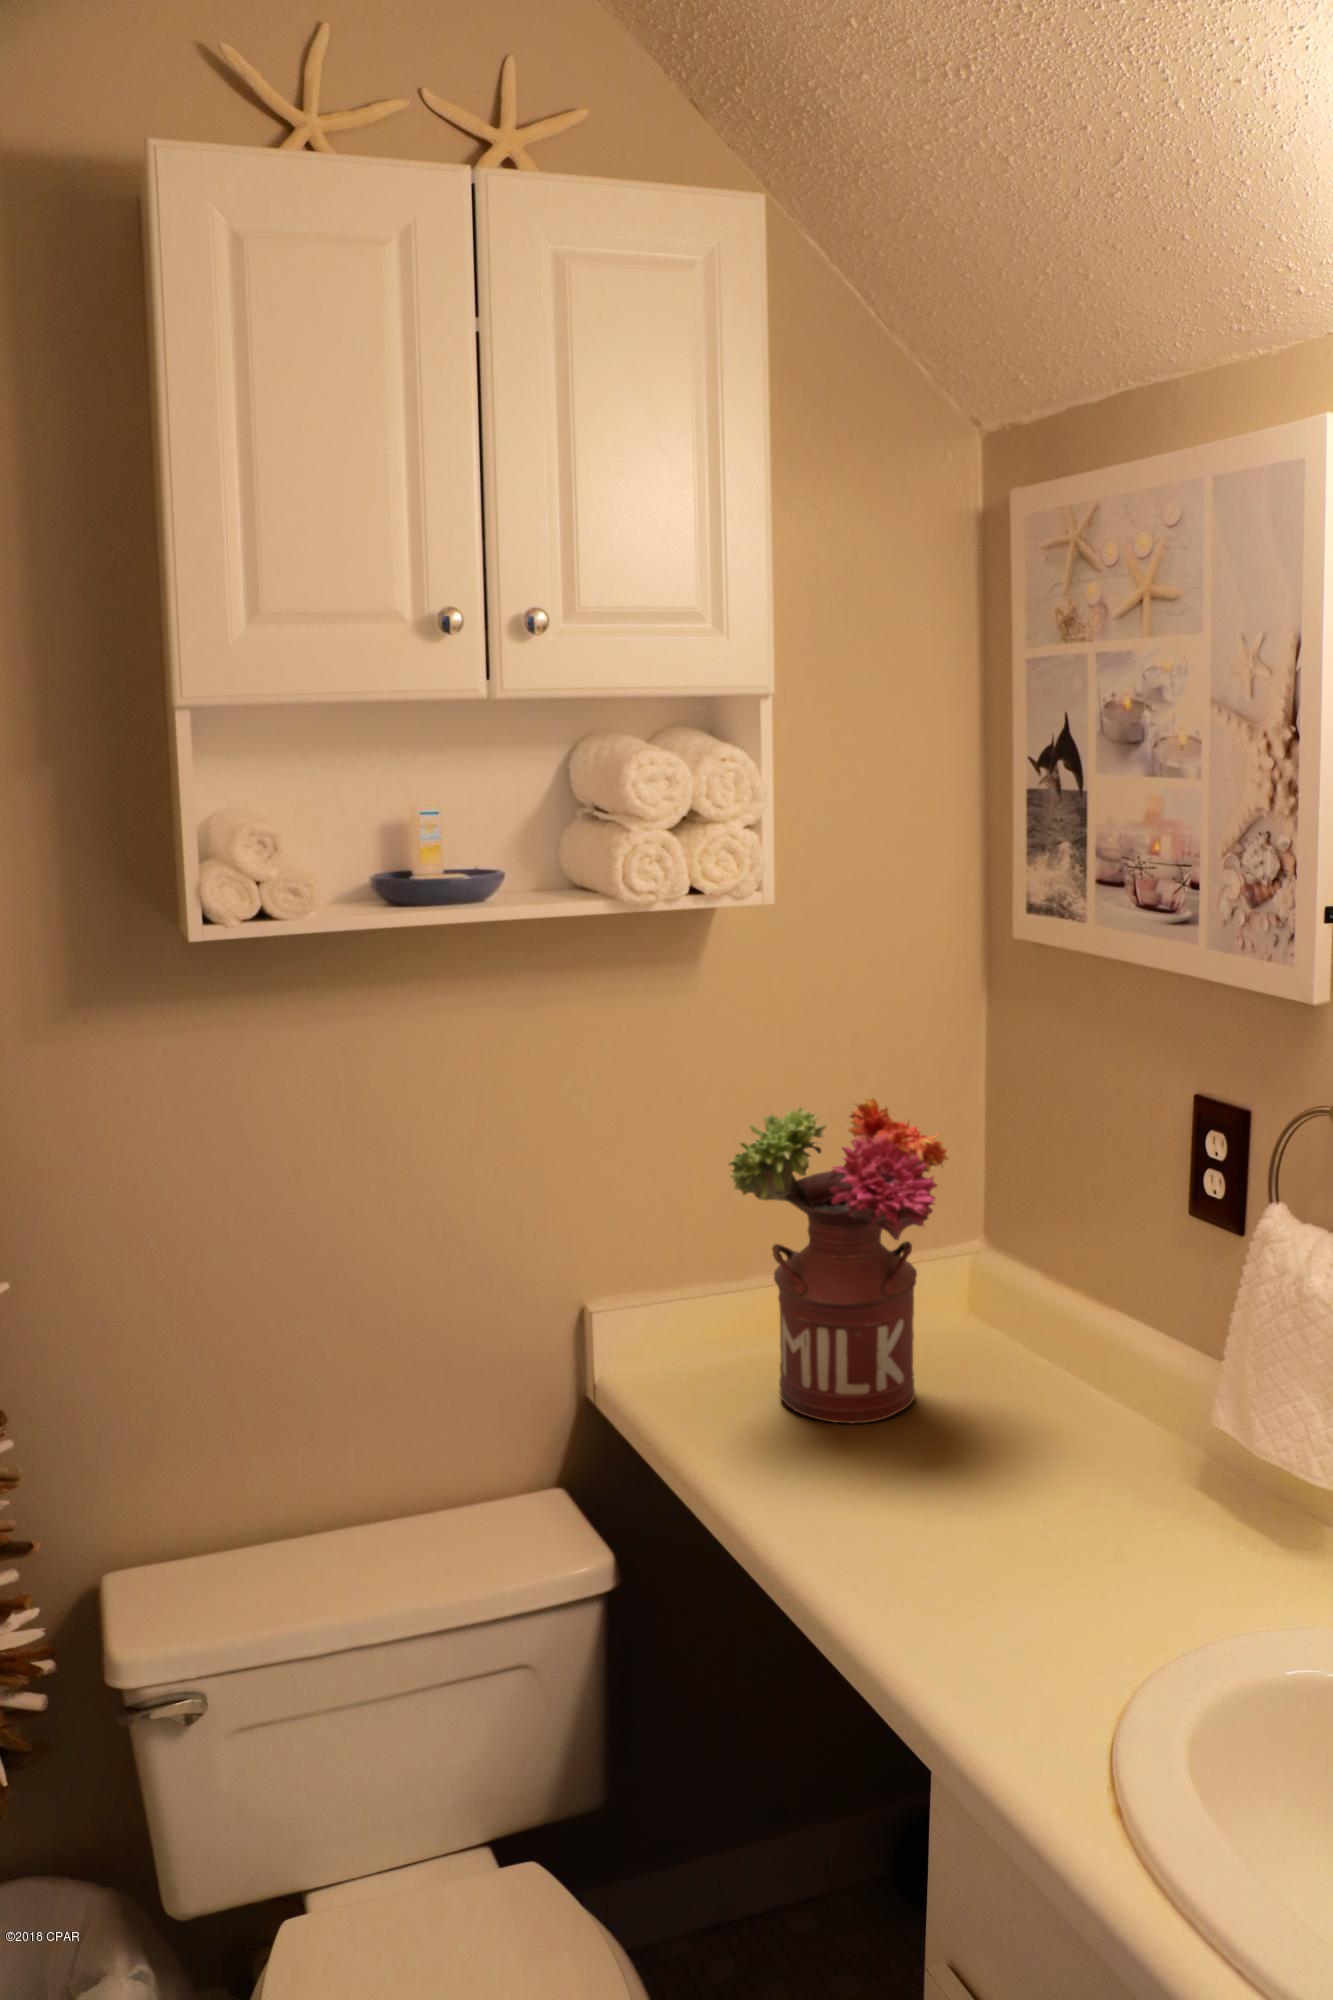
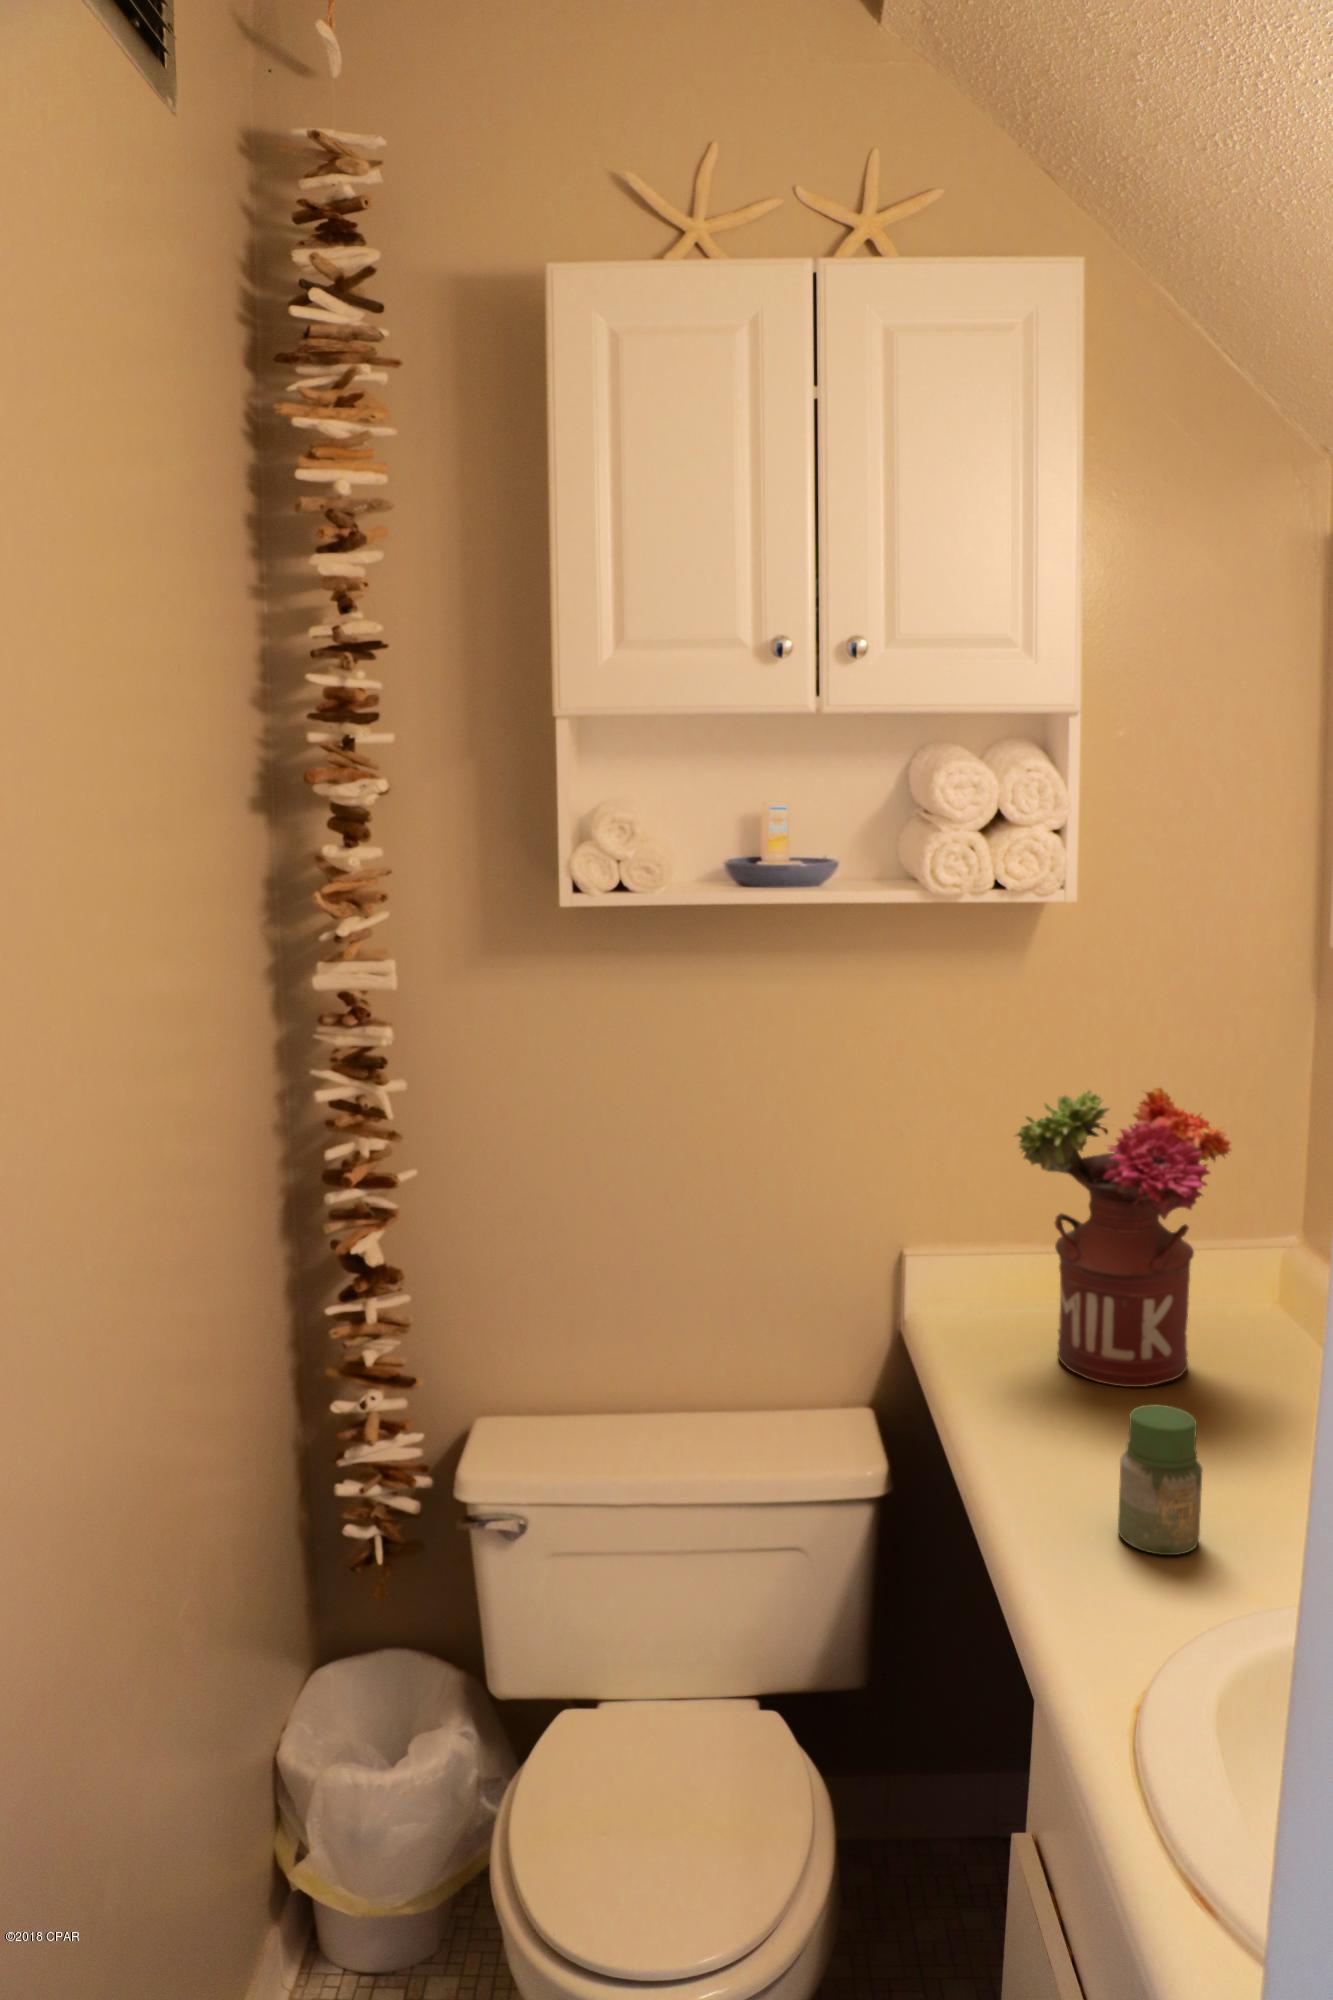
jar: none [927,1443,1011,1602] -> present [1118,1405,1202,1555]

